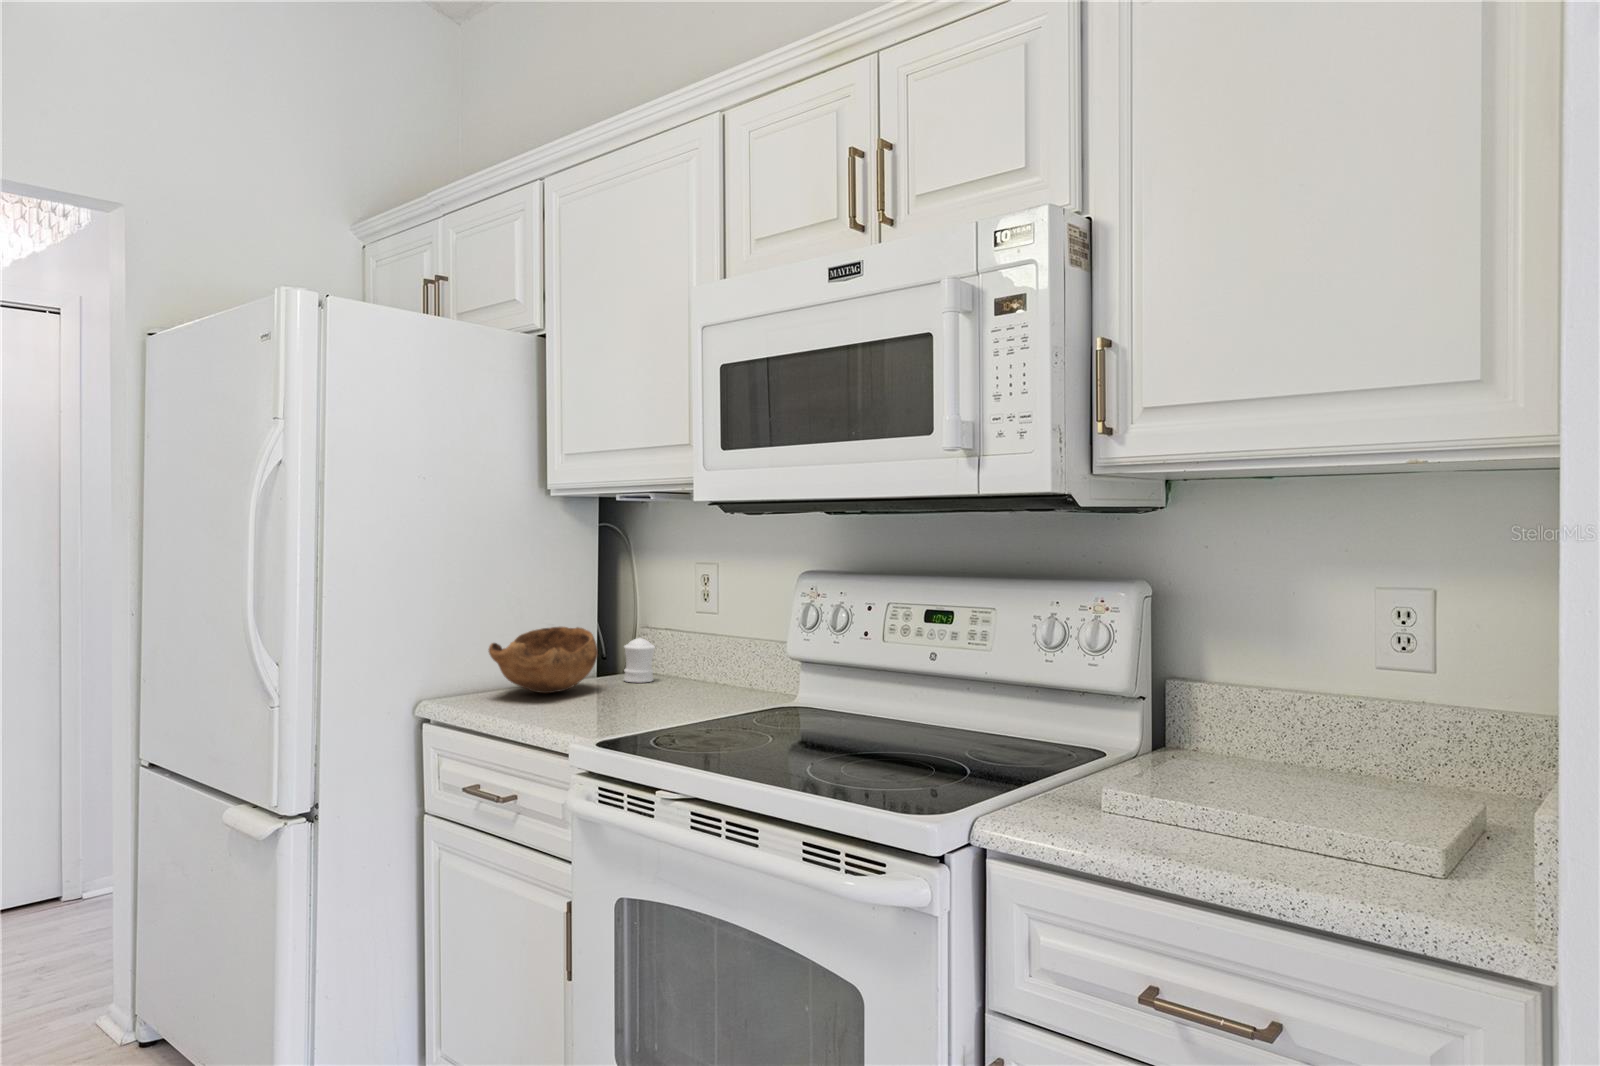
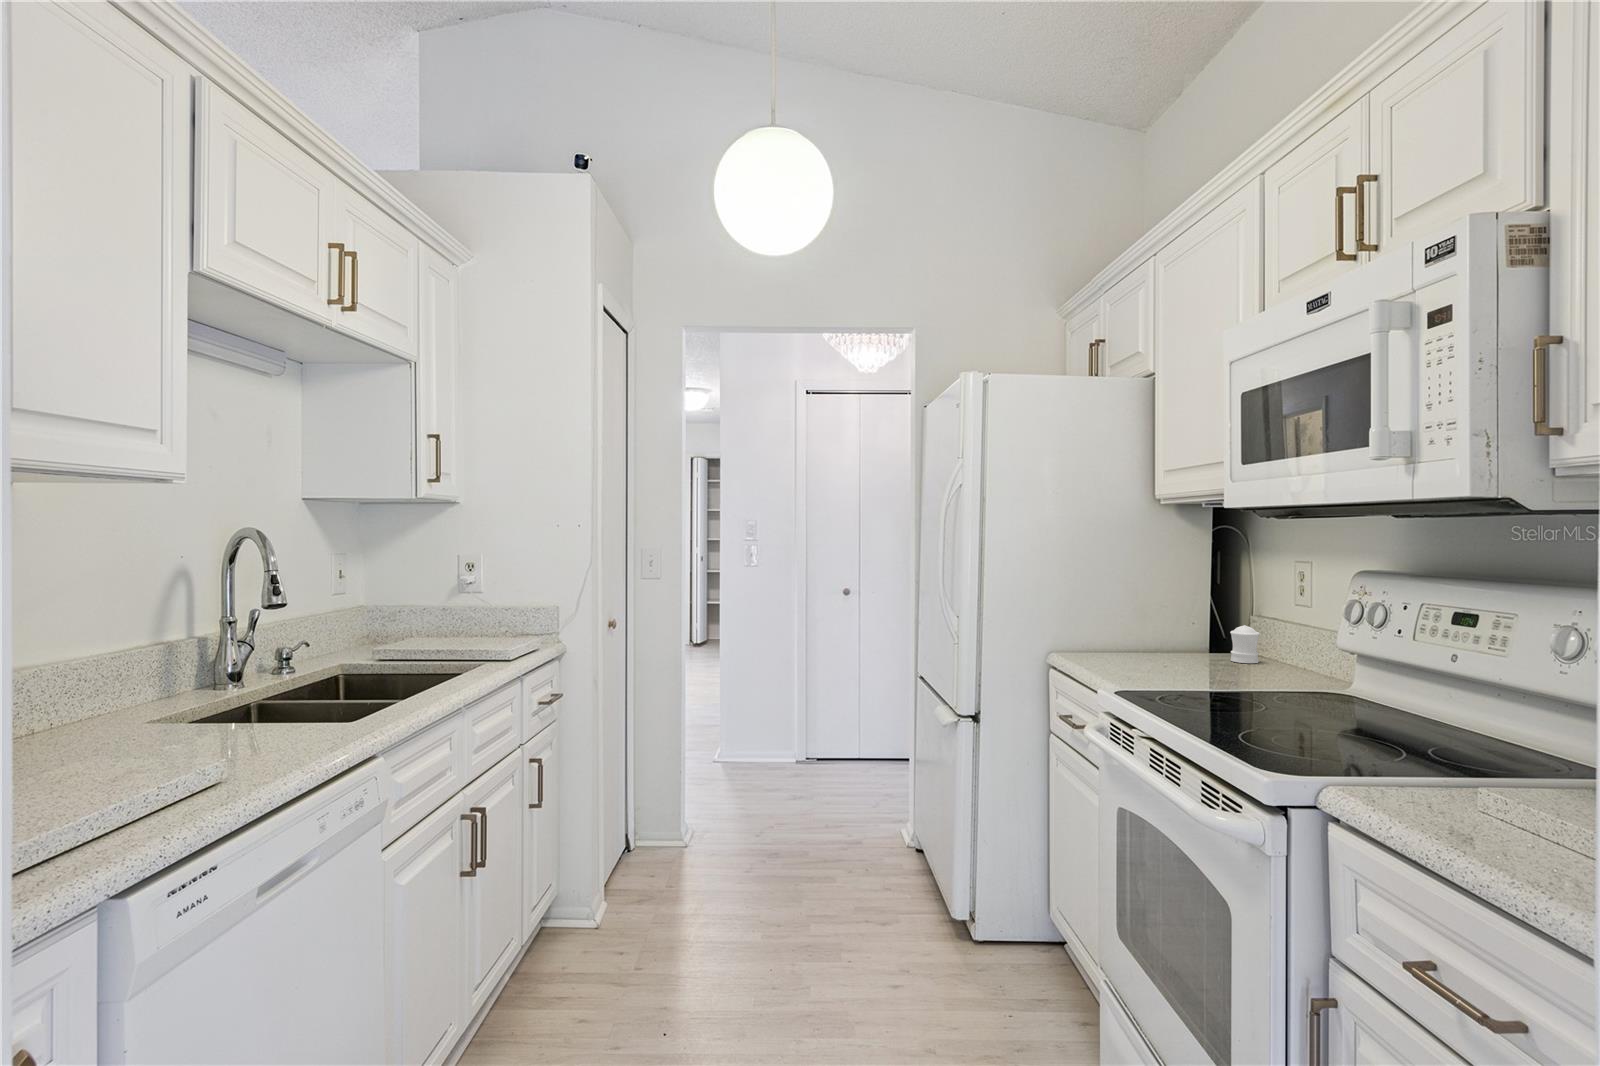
wooden bowl: present [489,627,598,693] -> none [1103,612,1196,661]

